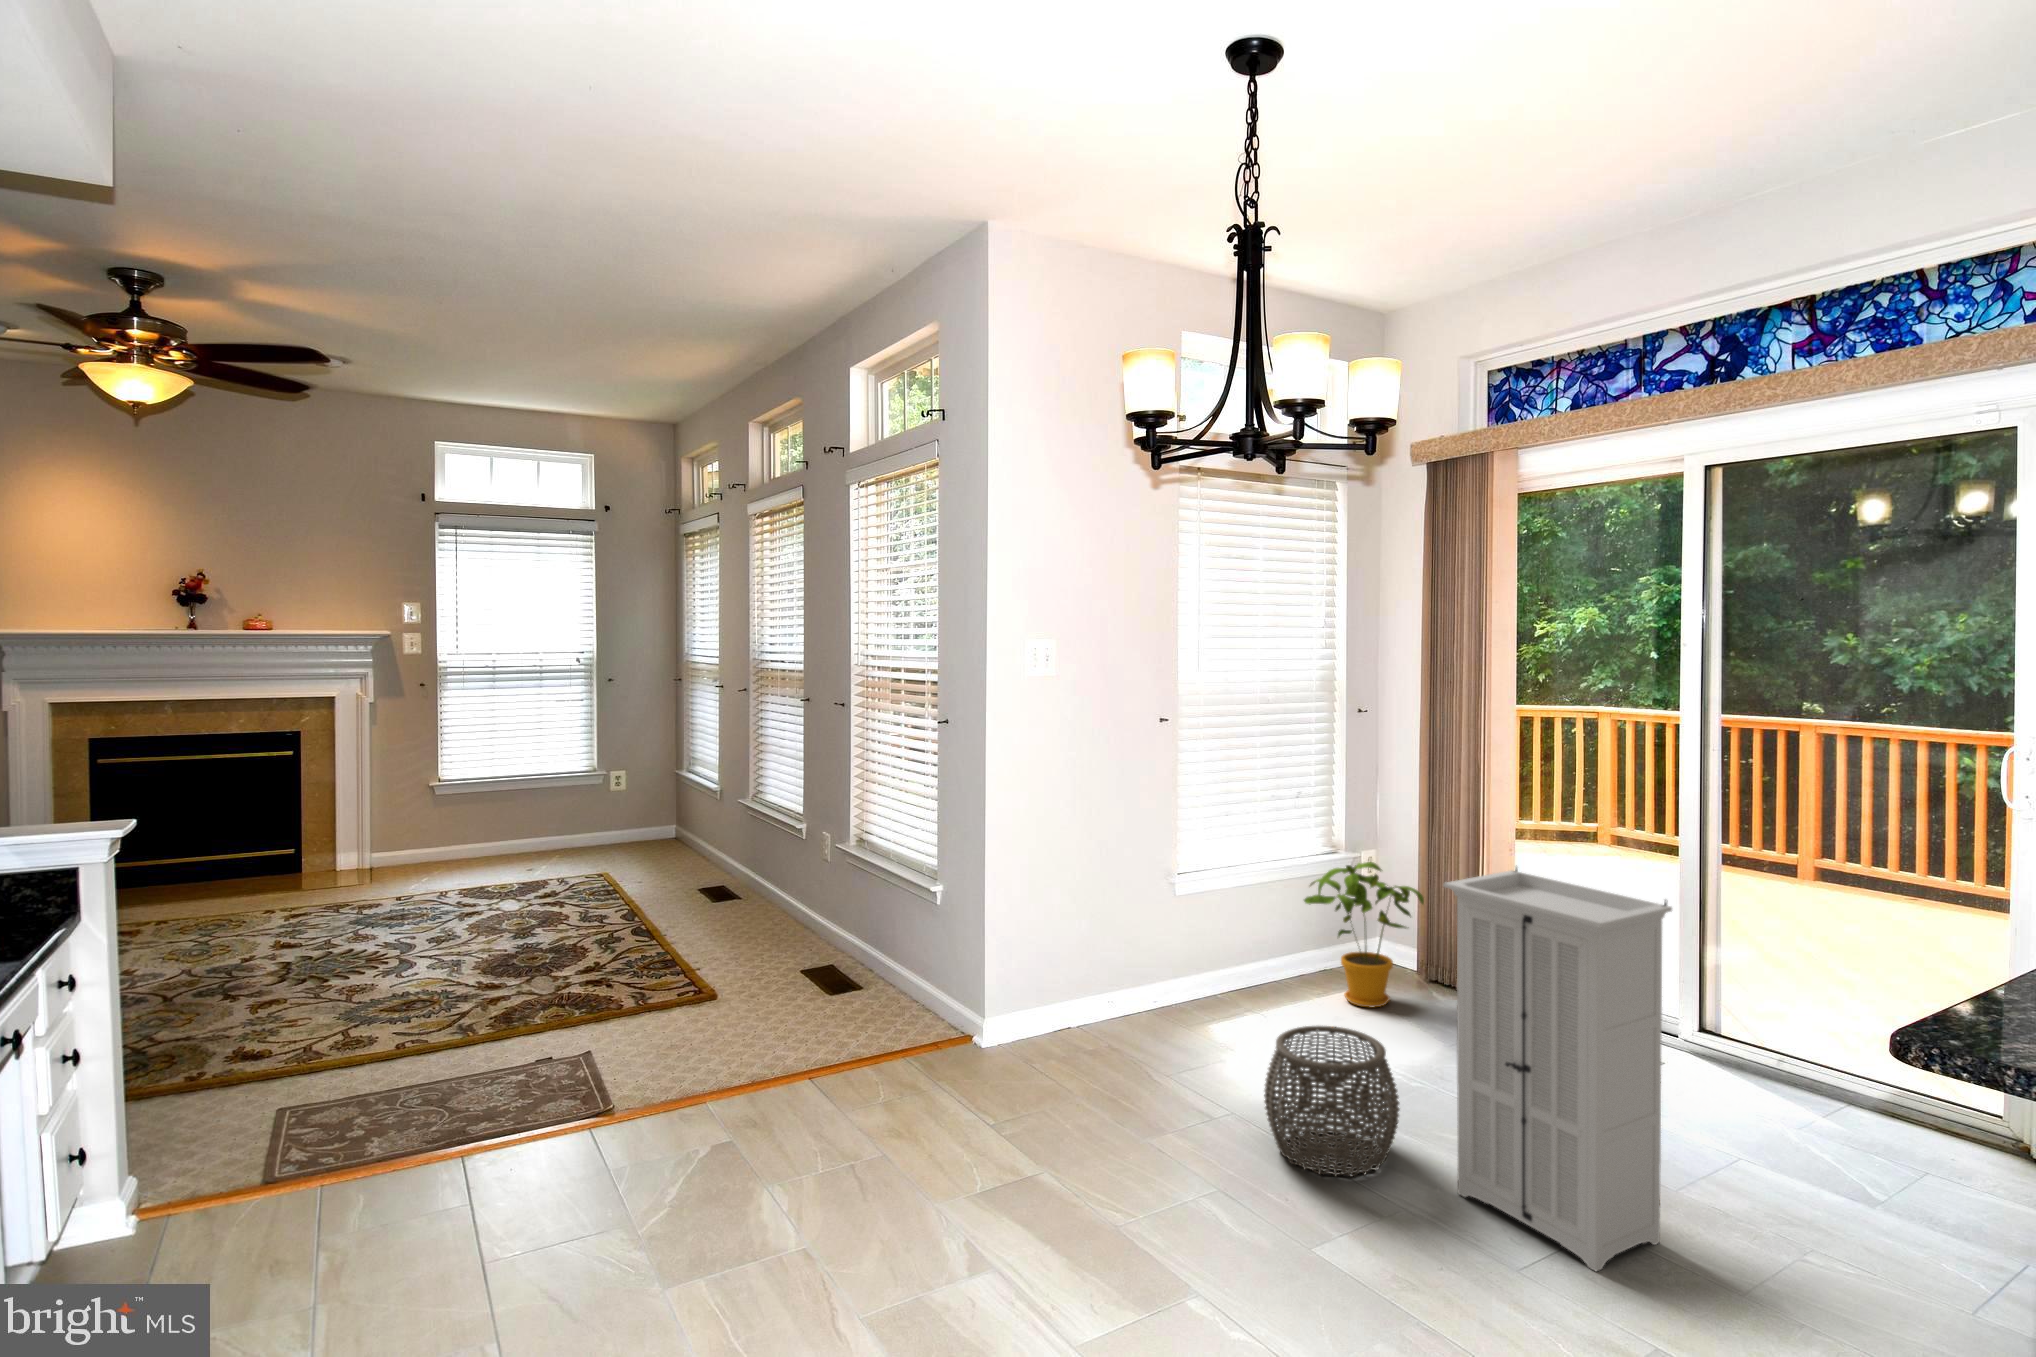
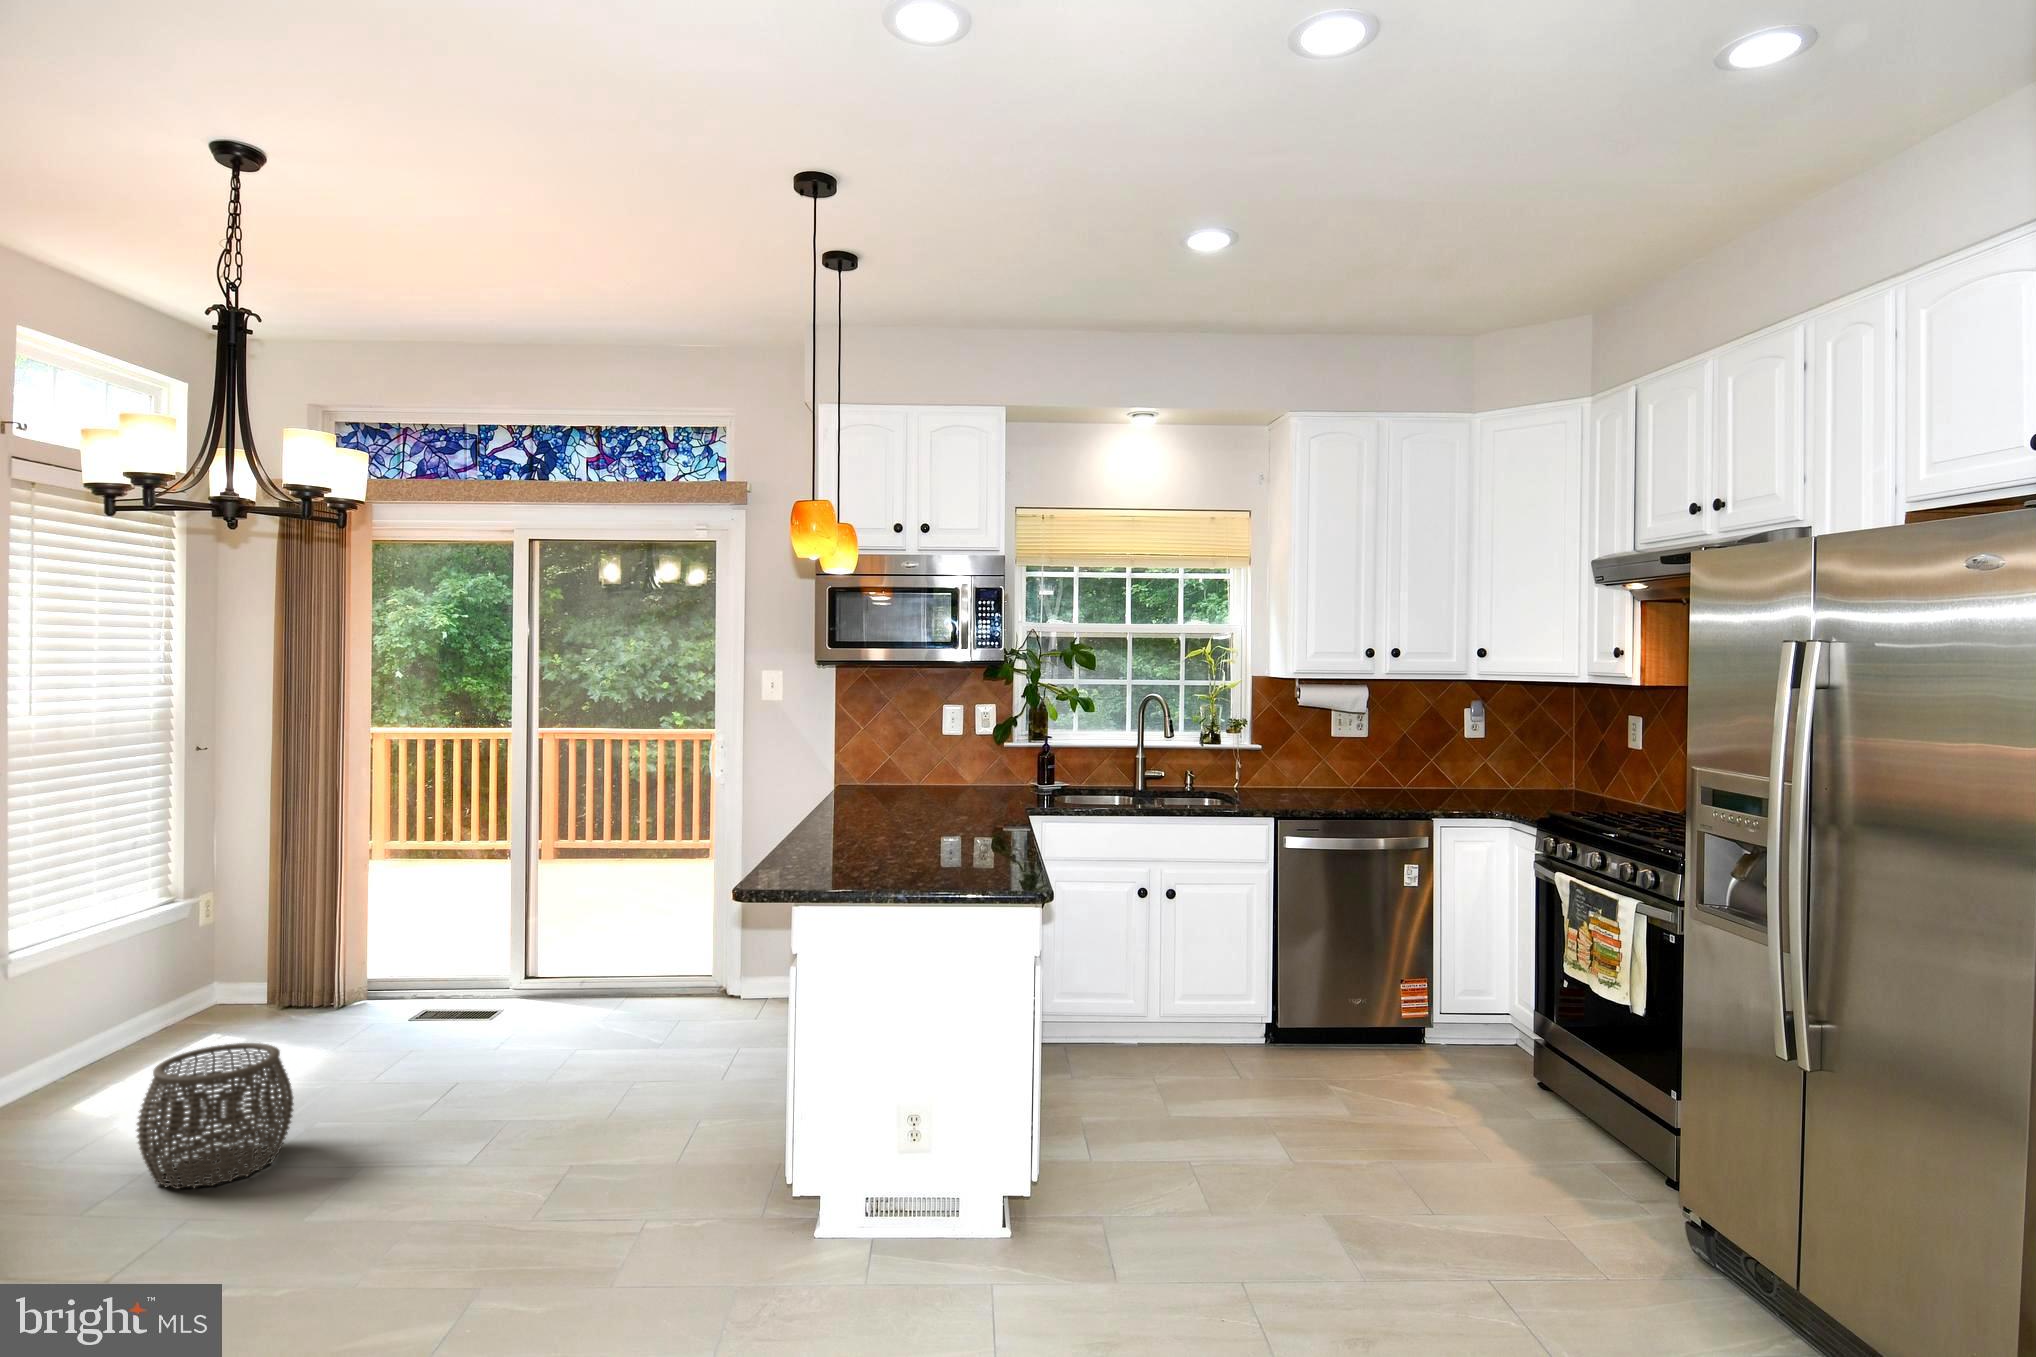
house plant: present [1304,862,1424,1008] -> none [125,895,275,1051]
storage cabinet: present [1443,867,1672,1271] -> none [346,858,532,1158]

